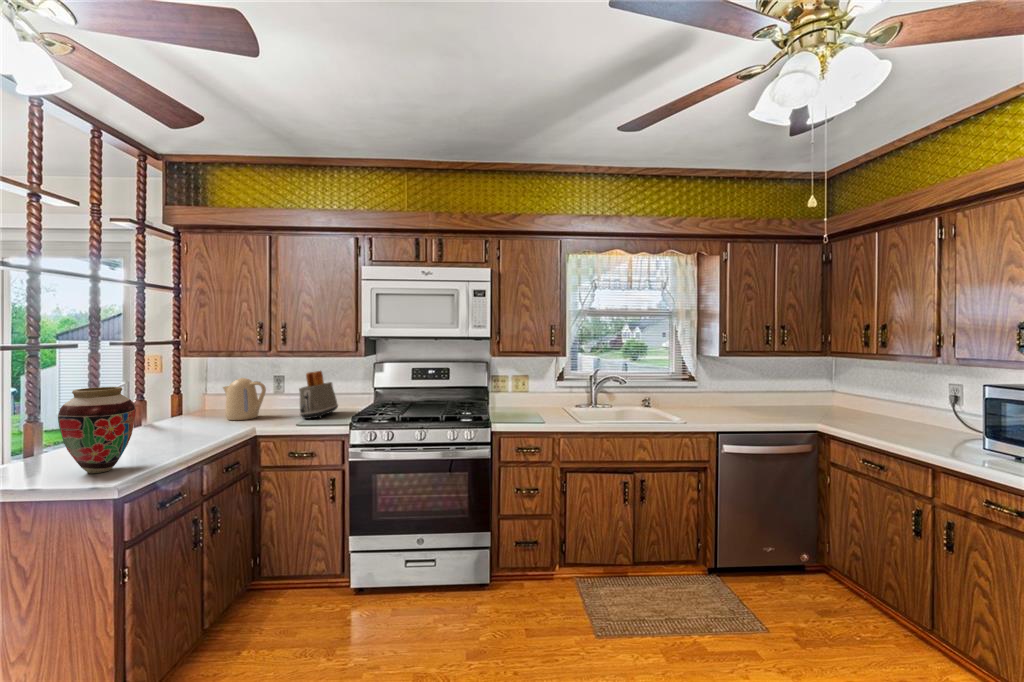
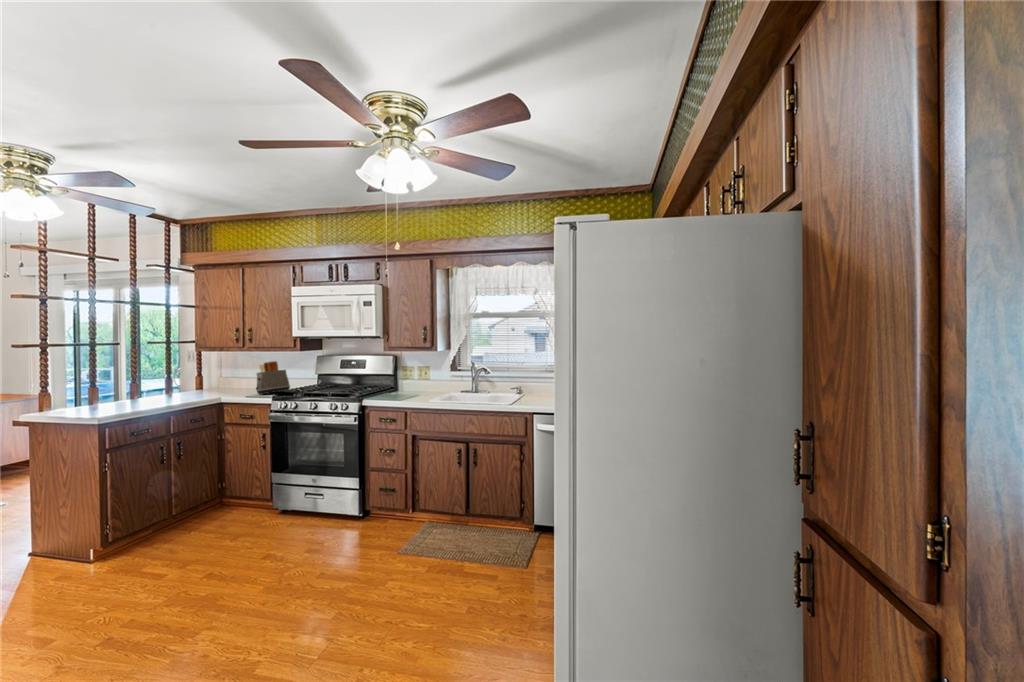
kettle: present [223,378,266,420] -> none [216,366,241,394]
vase: present [58,387,136,473] -> none [74,365,117,413]

